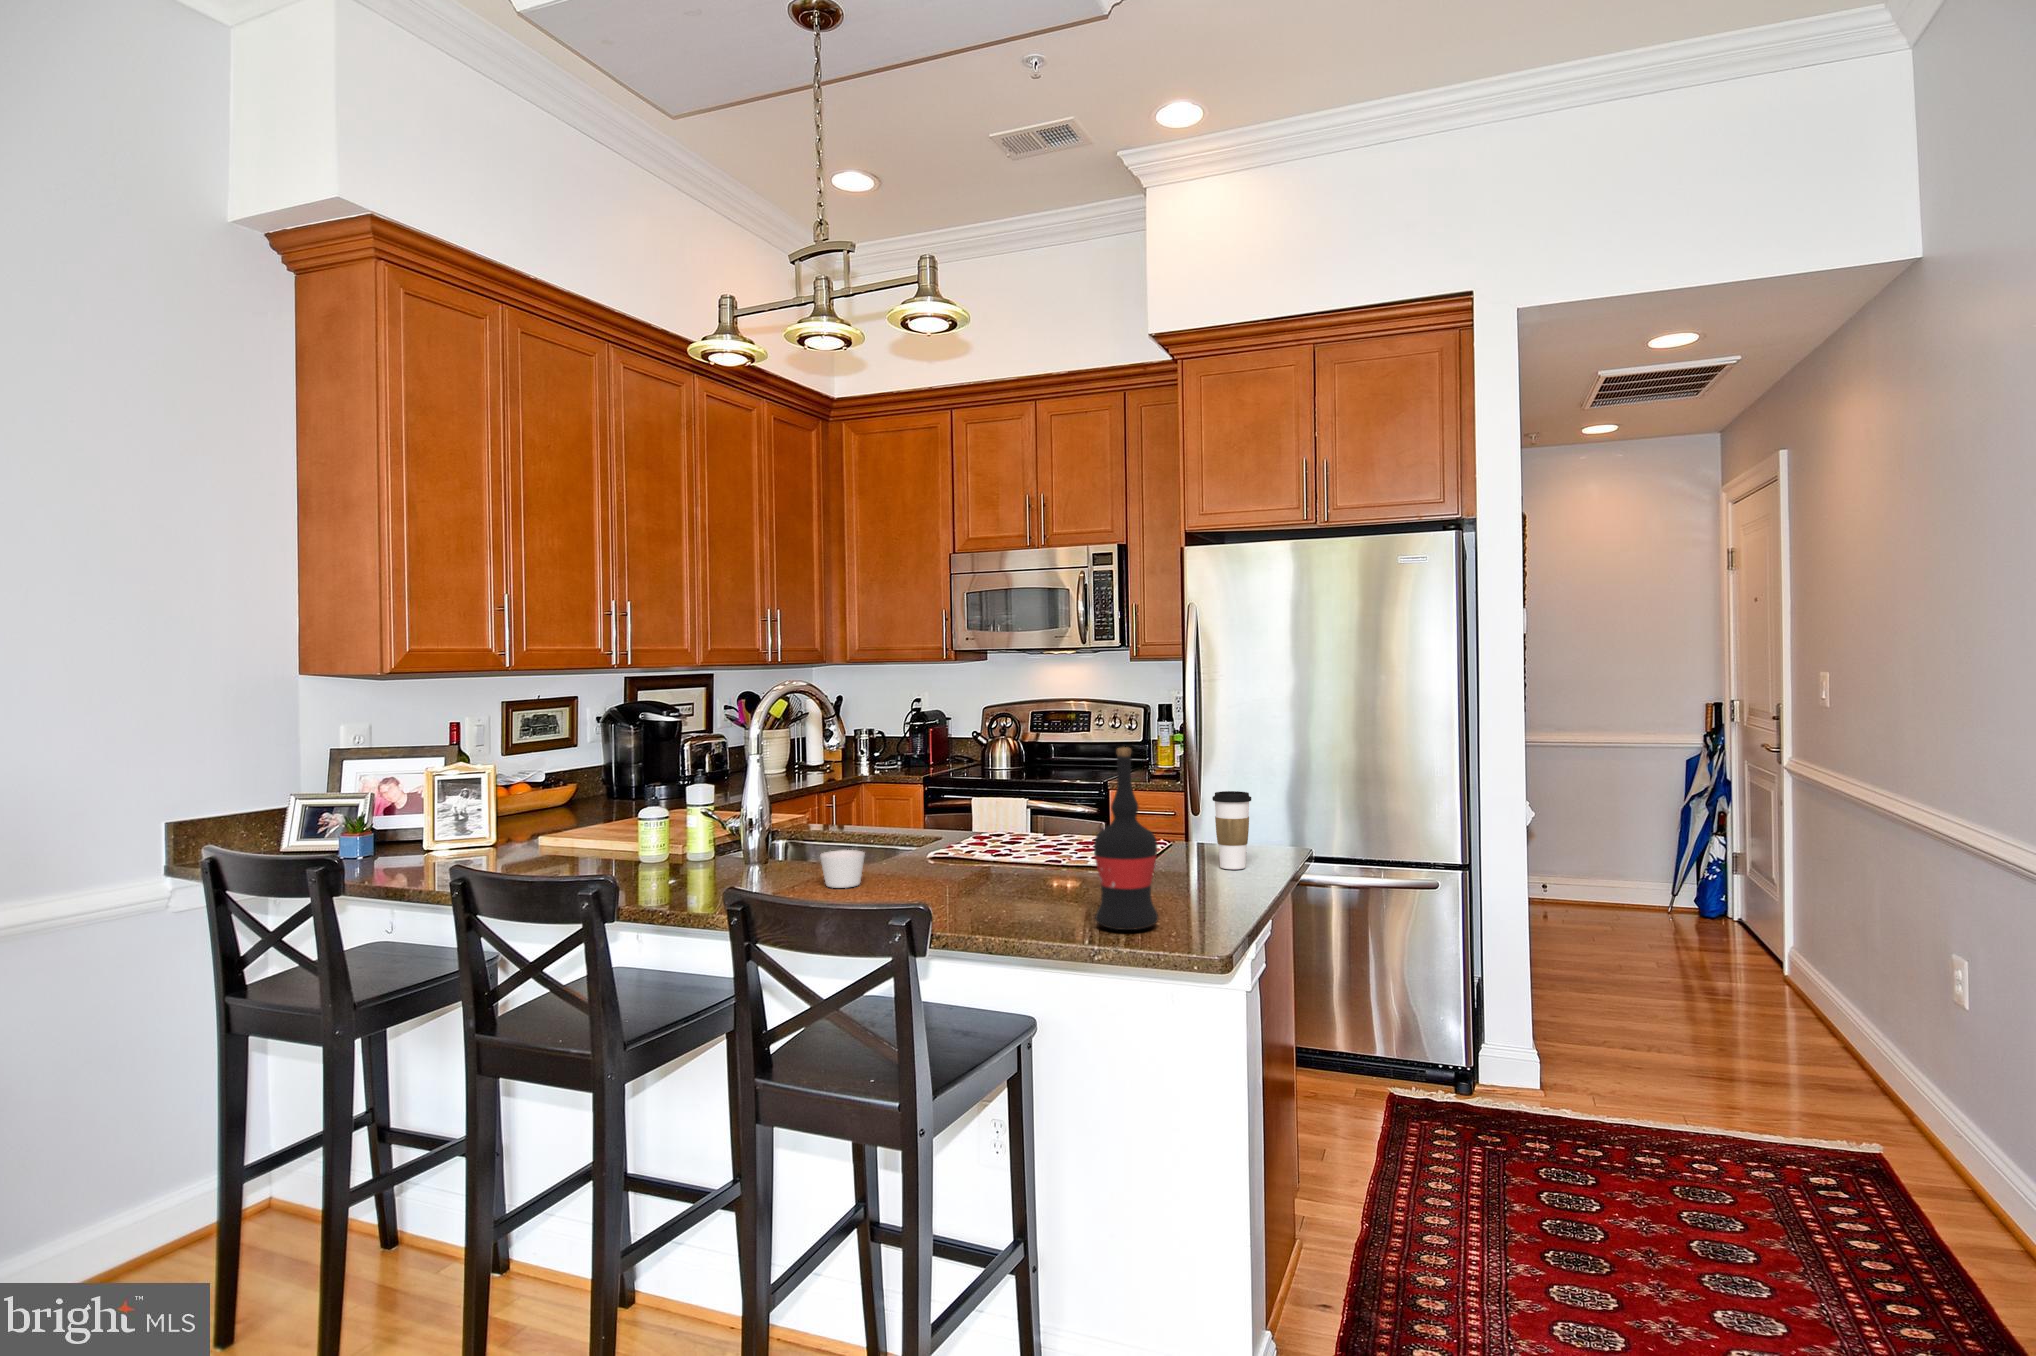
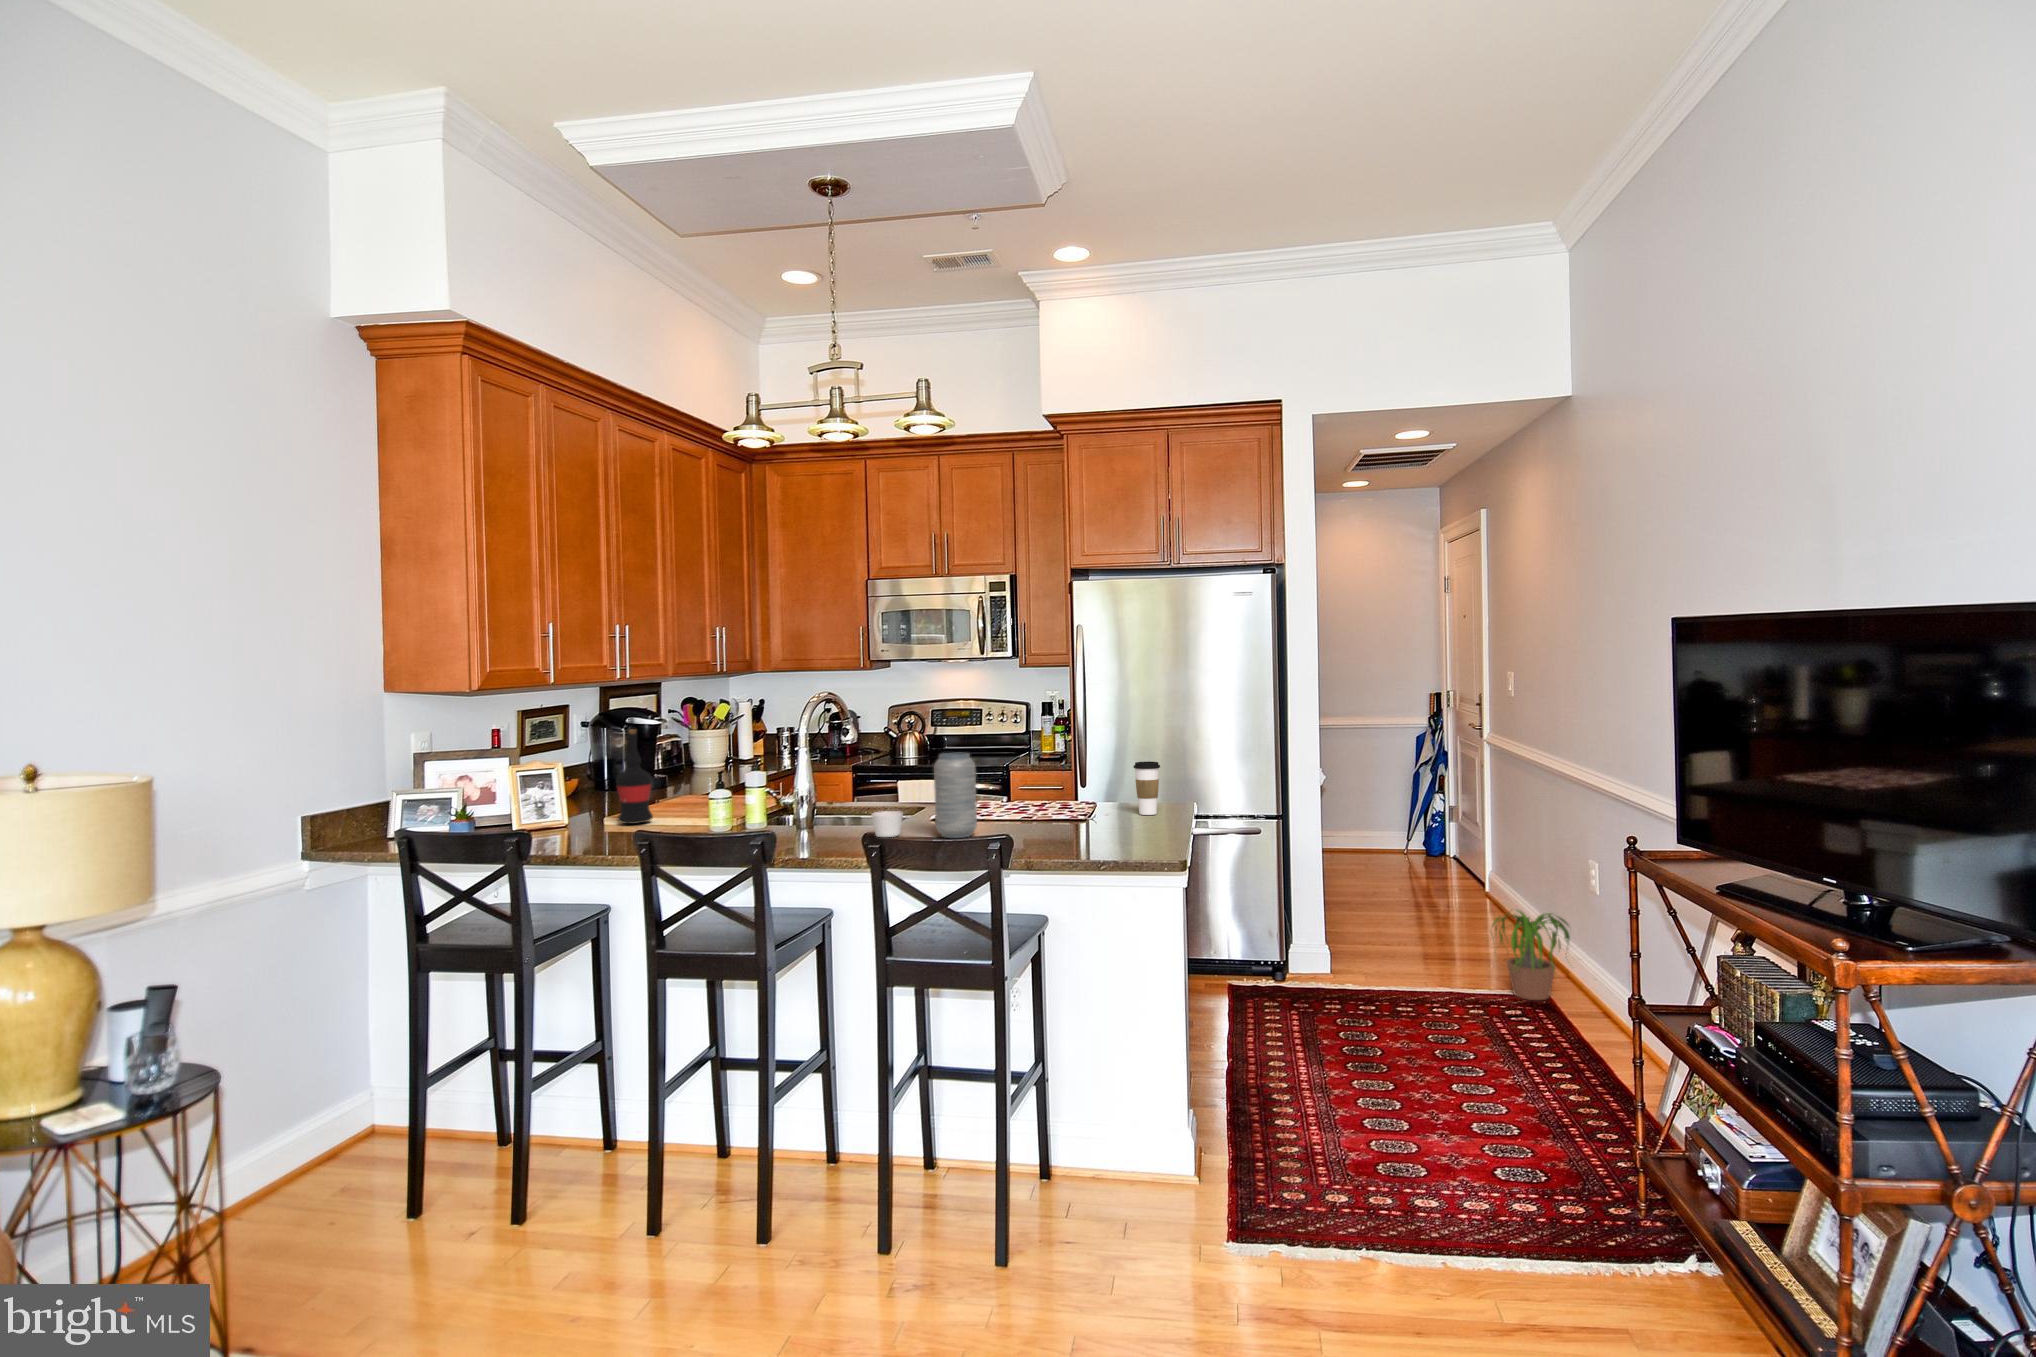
wine bottle: present [1094,747,1158,930] -> present [616,729,653,824]
vase: none [901,772,962,895] -> present [934,753,977,838]
potted plant: none [1771,1021,1943,1162] -> present [1492,910,1570,1000]

